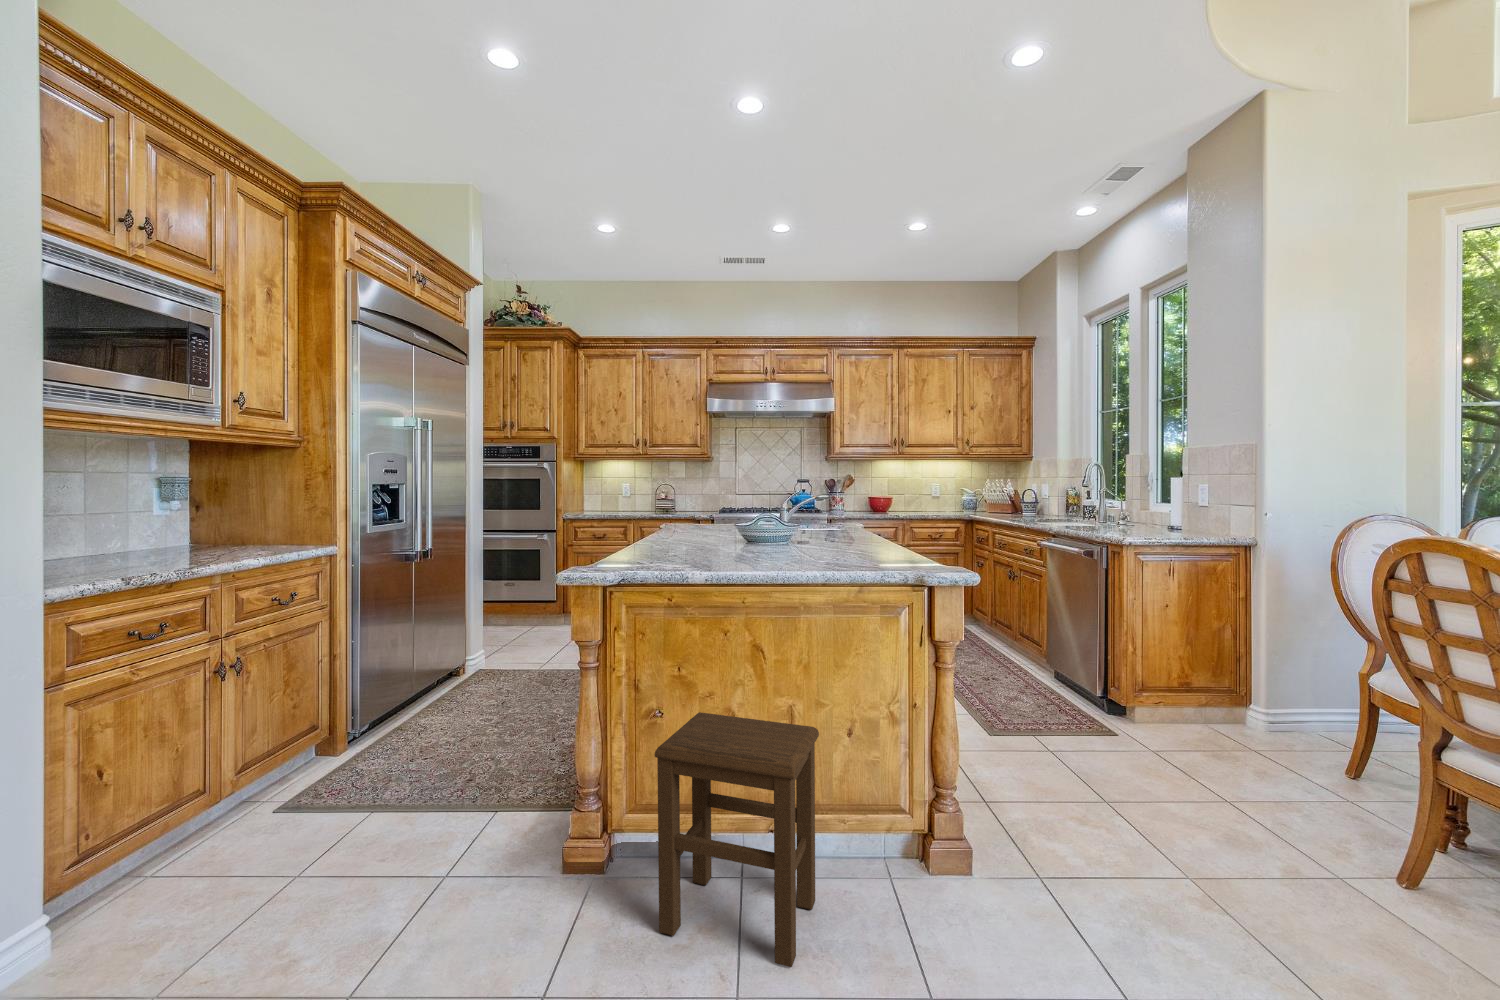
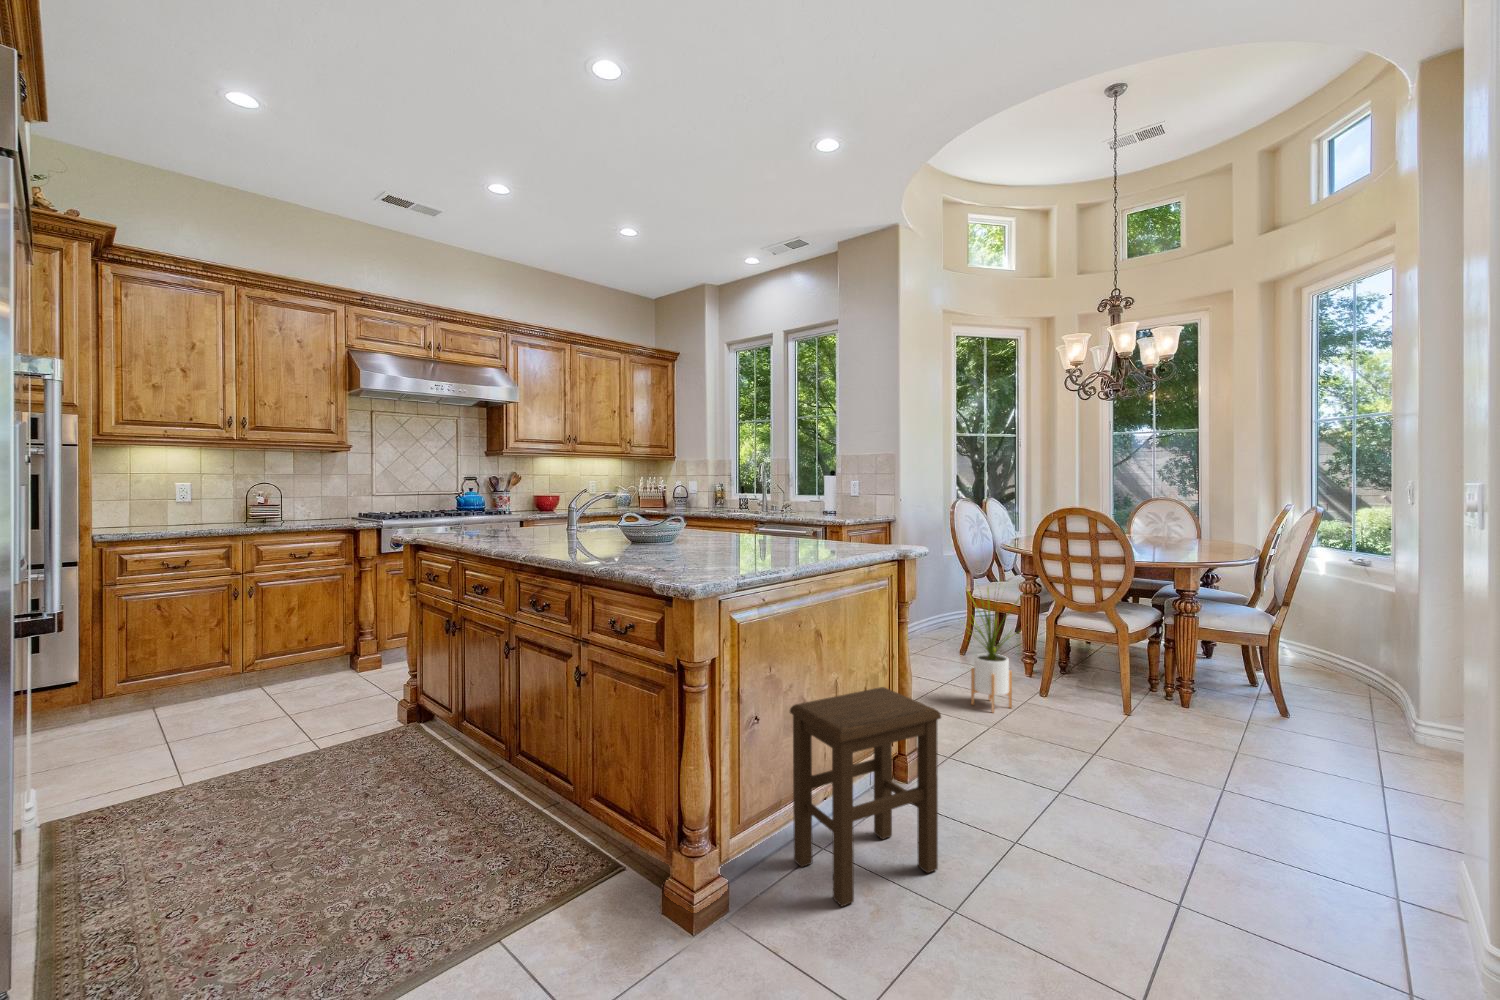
house plant: none [1185,635,1339,870] -> present [970,588,1020,712]

